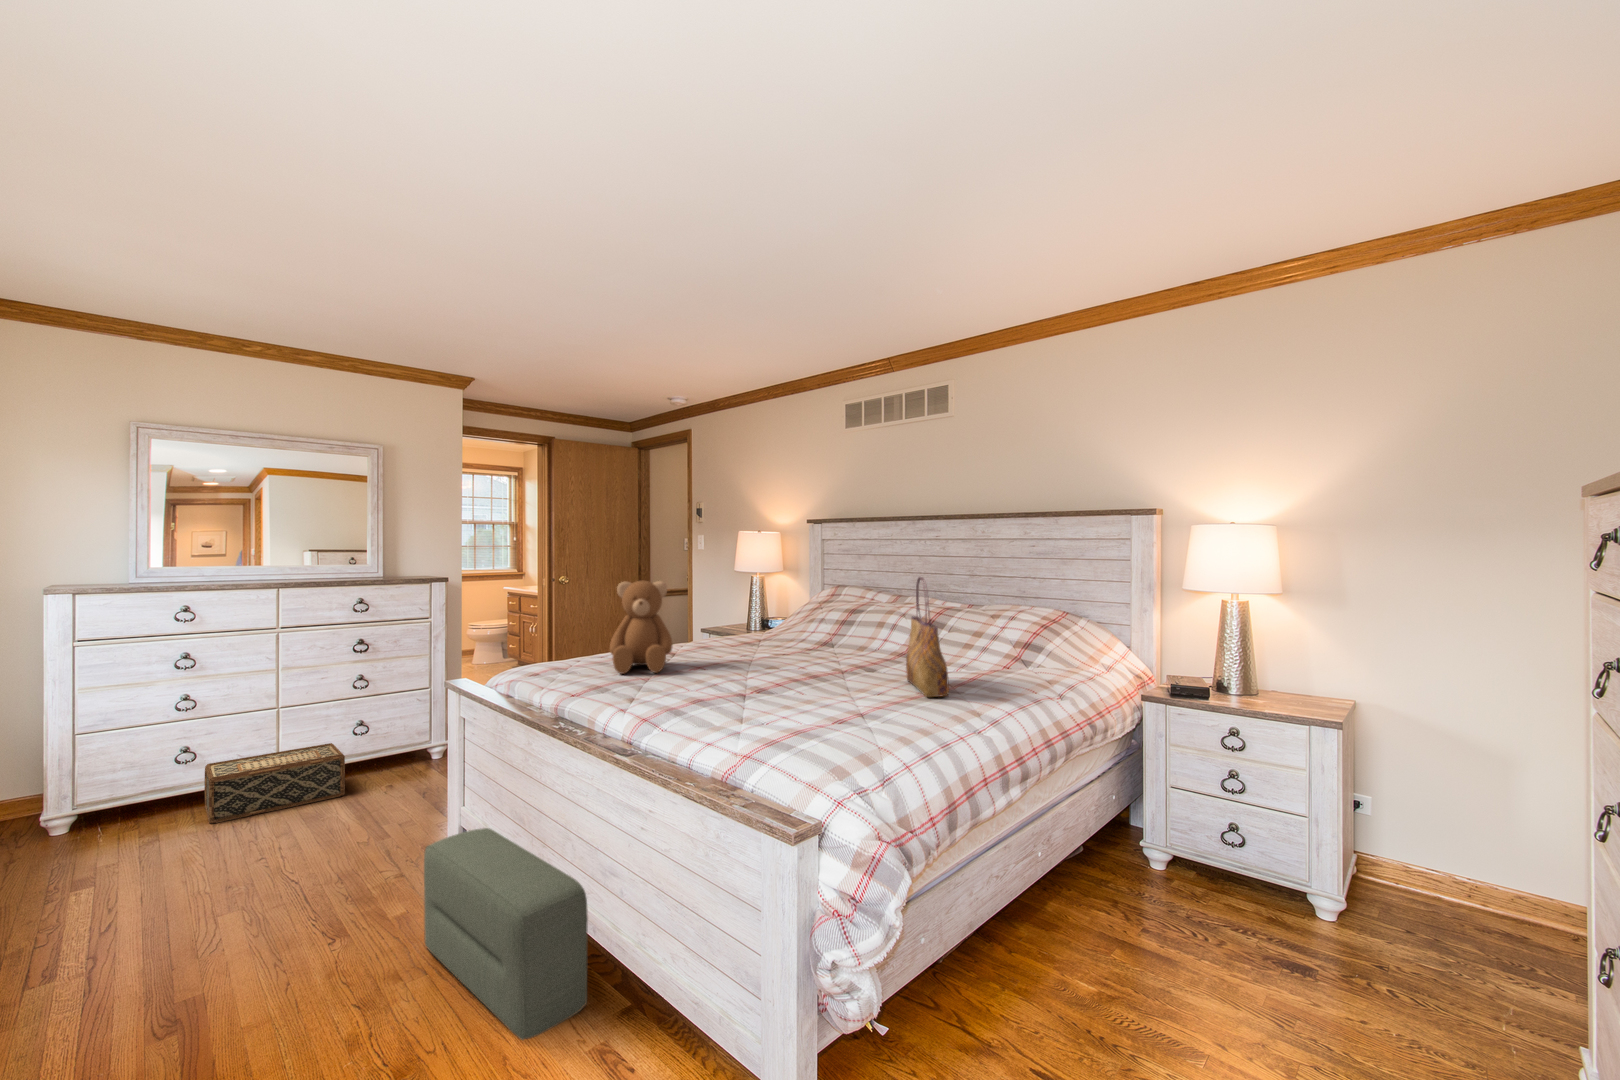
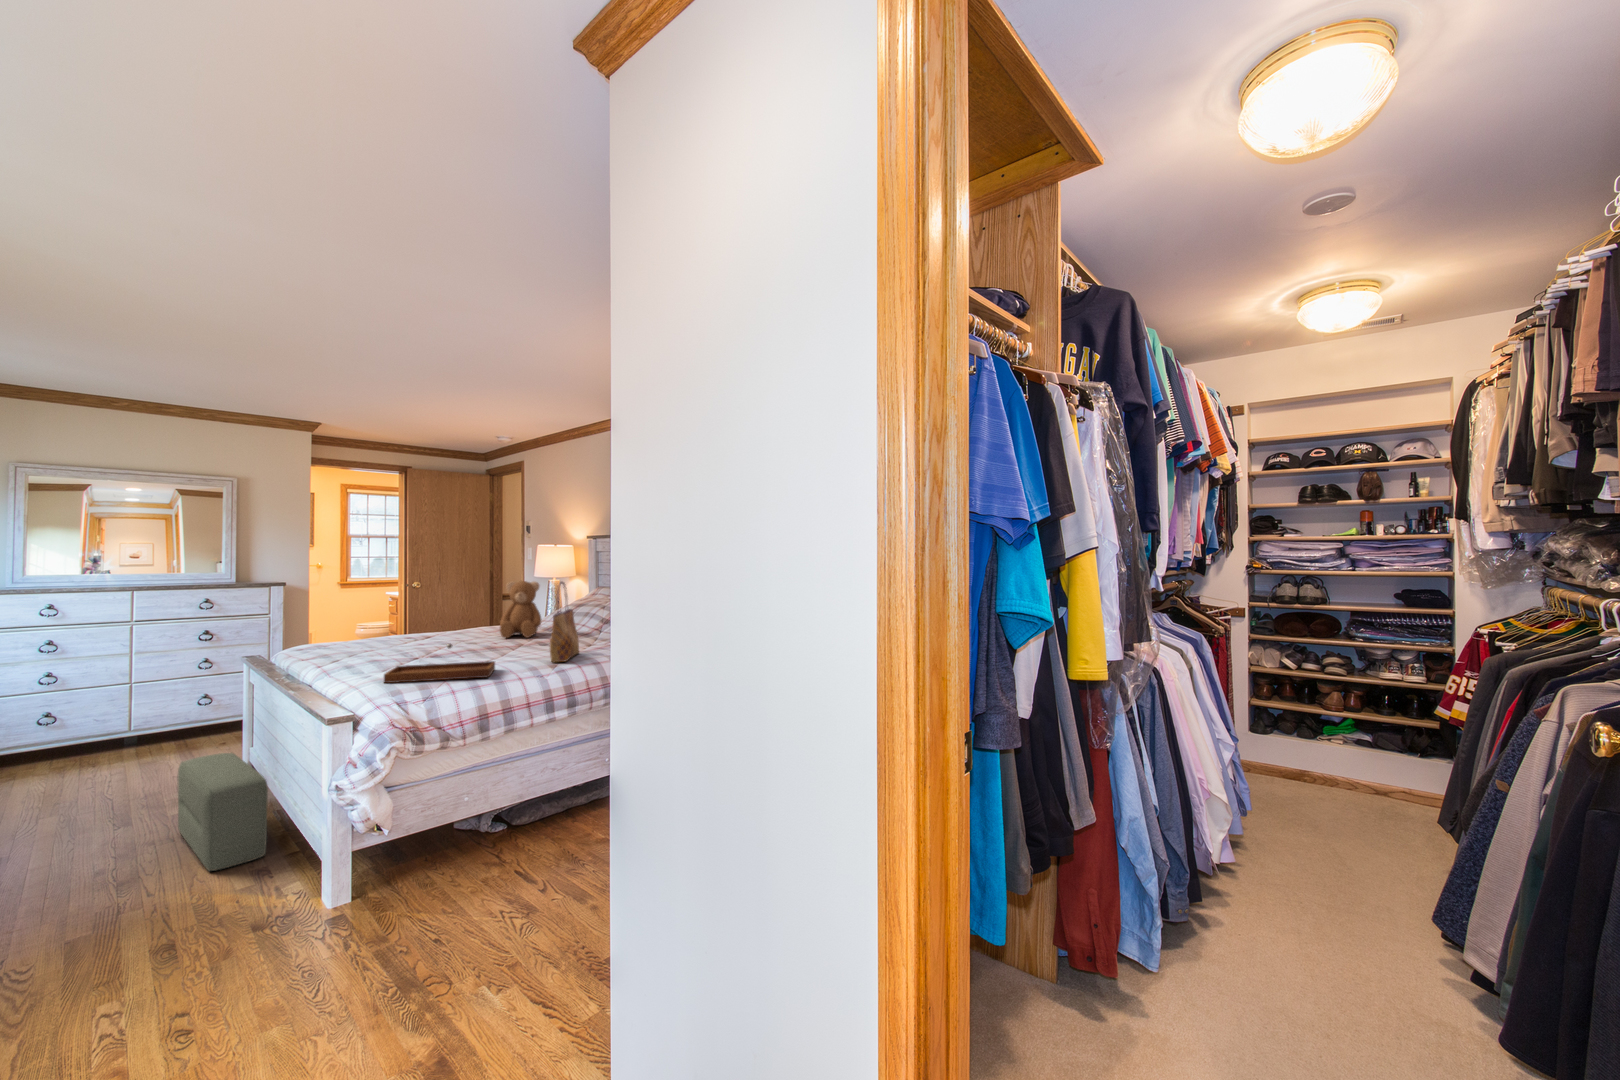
teddy bear: present [610,581,672,674] -> present [500,581,542,638]
tray: none [744,672,897,738] -> present [384,644,495,683]
woven basket: present [205,743,345,824] -> none [60,711,181,768]

